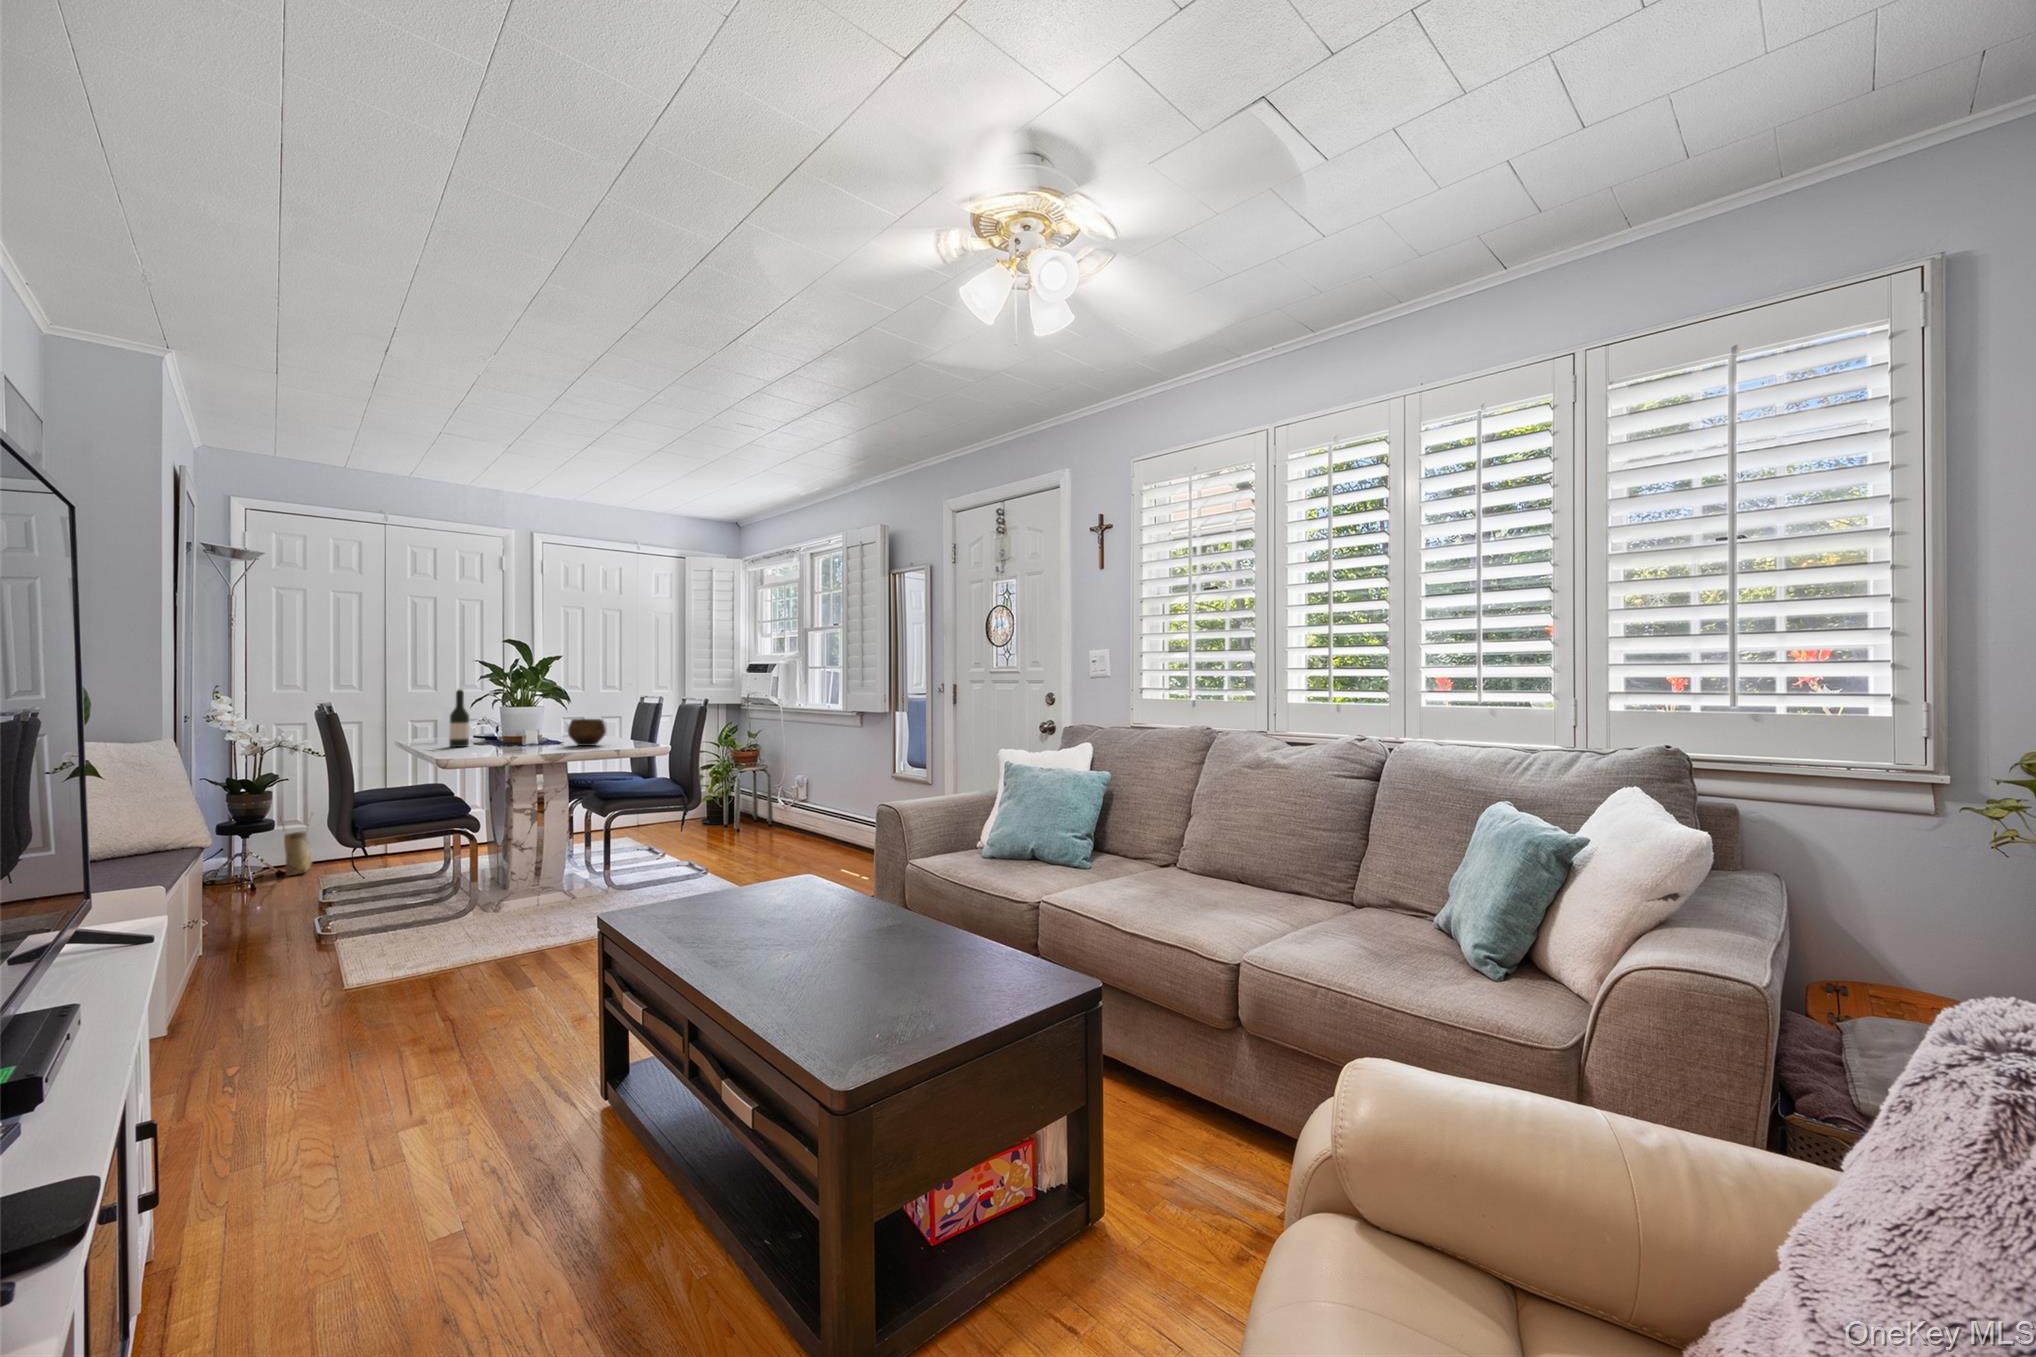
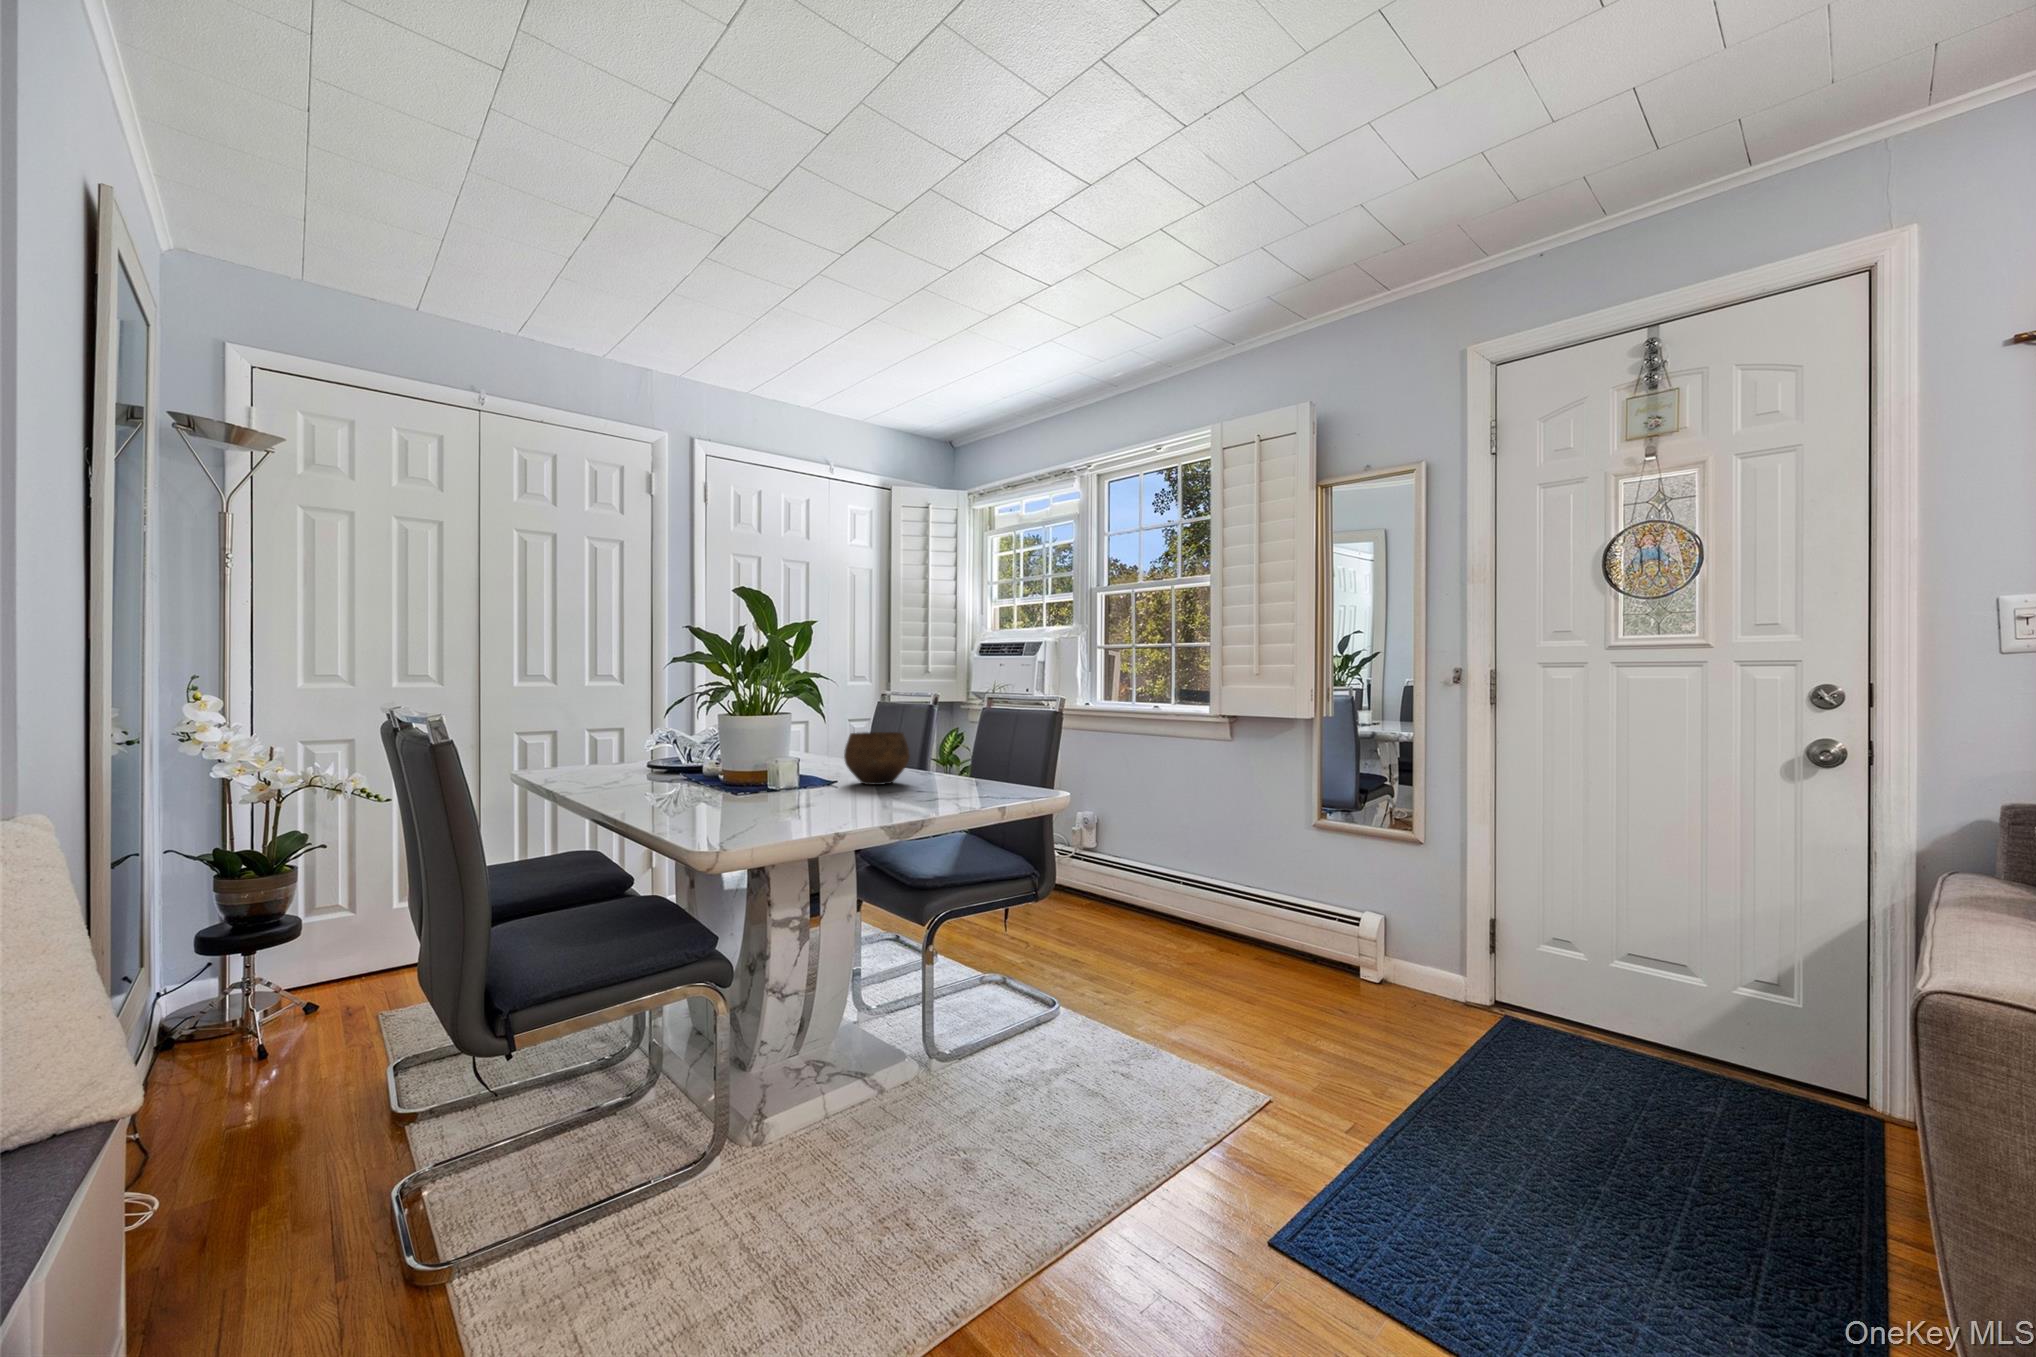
wine bottle: present [449,690,469,747] -> none [632,675,666,791]
woven basket: present [280,814,313,875] -> none [310,895,368,1014]

